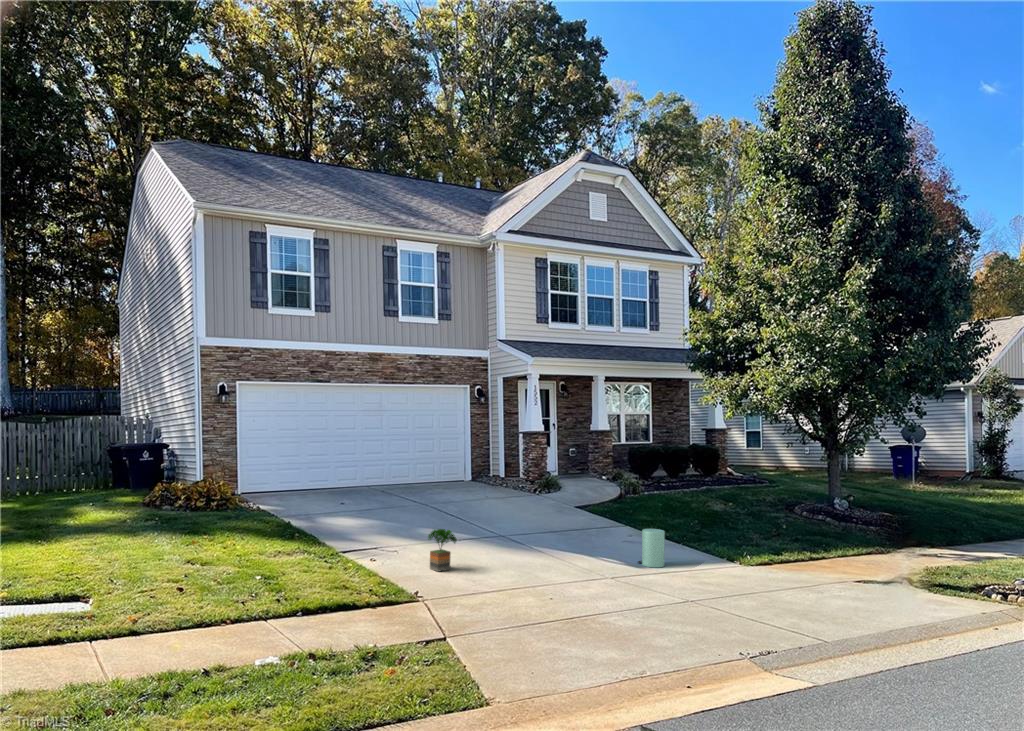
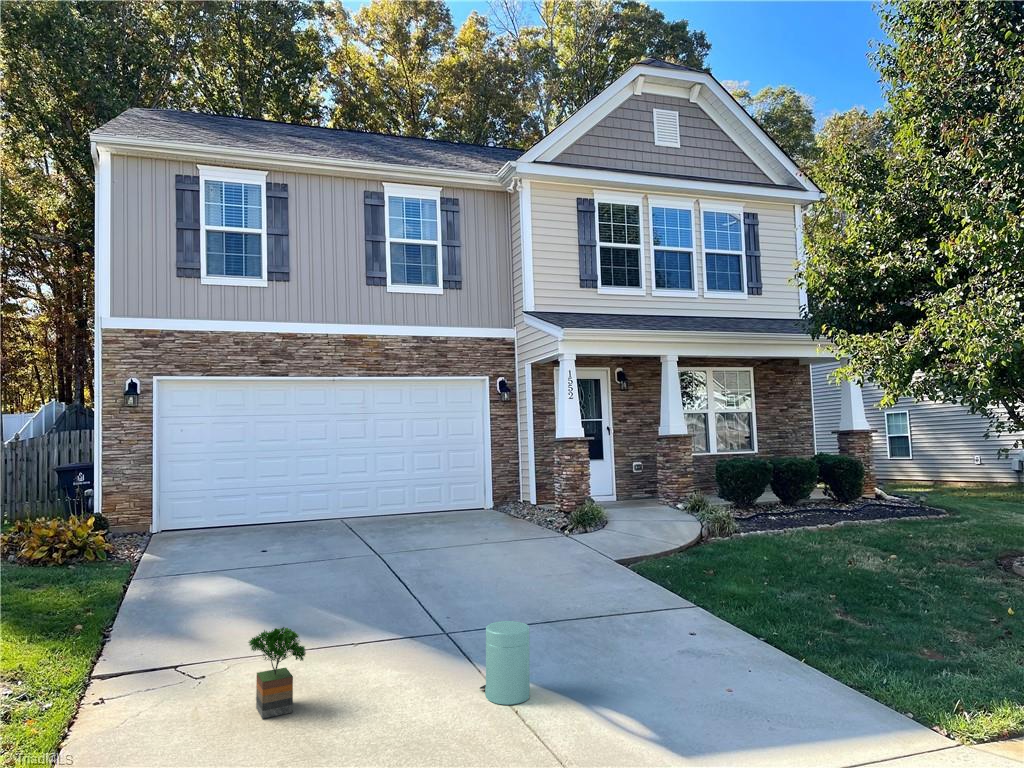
trash can: present [638,529,665,567] -> present [480,621,530,705]

